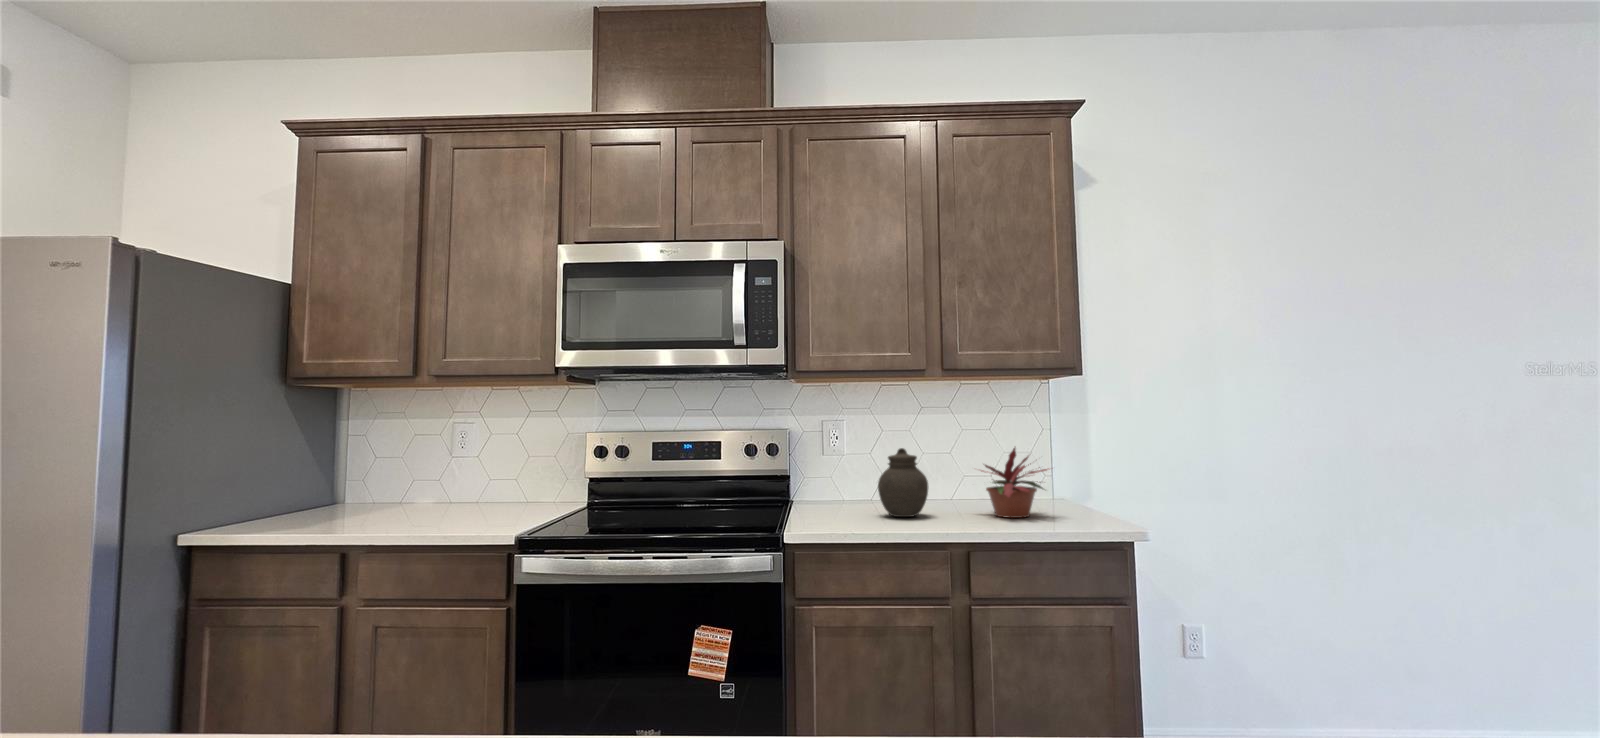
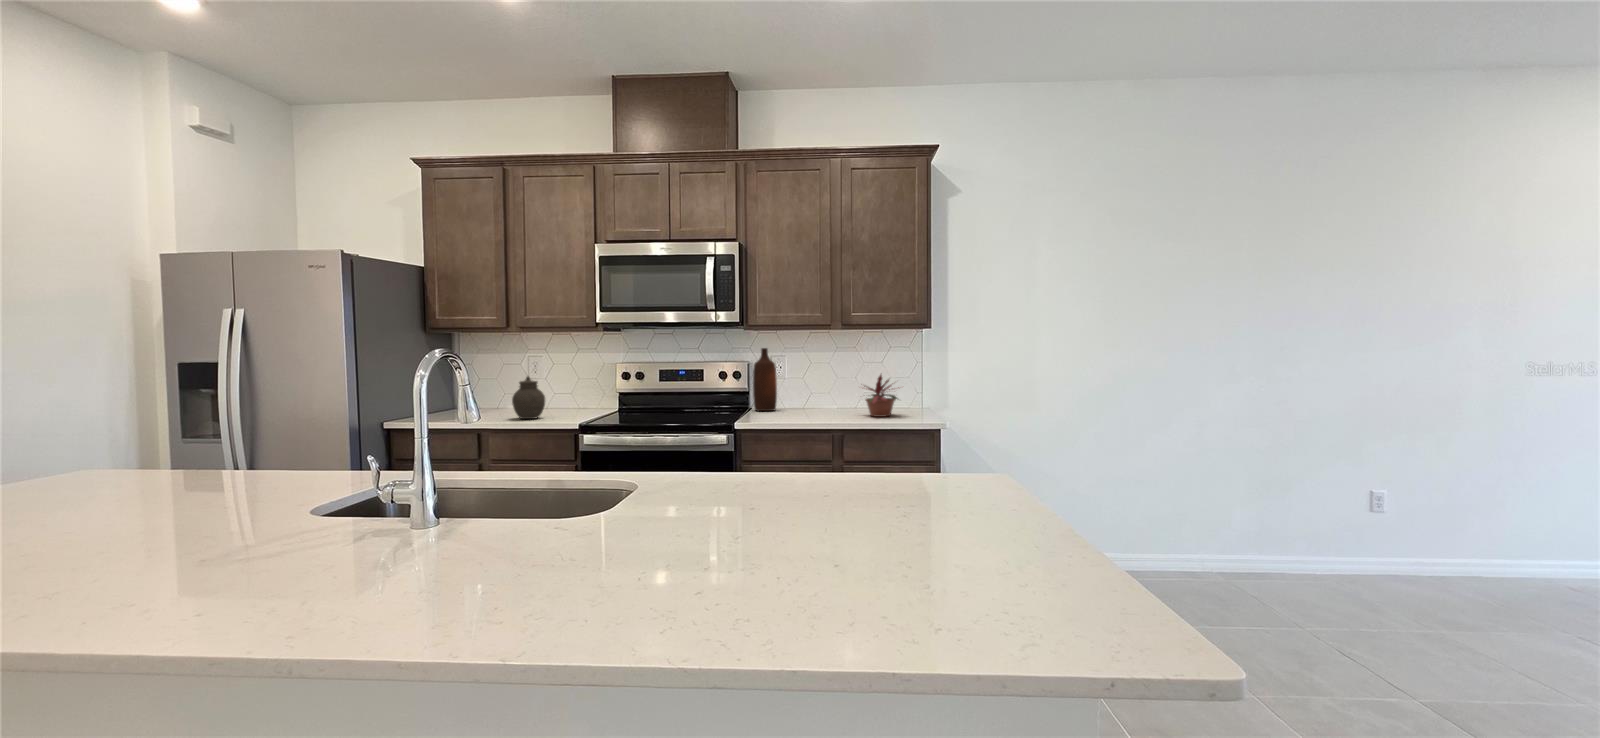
bottle: none [799,409,835,508] -> present [753,348,777,411]
jar: present [878,448,928,517] -> present [512,377,545,419]

